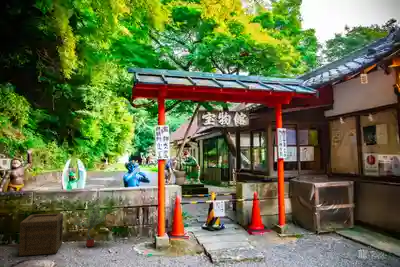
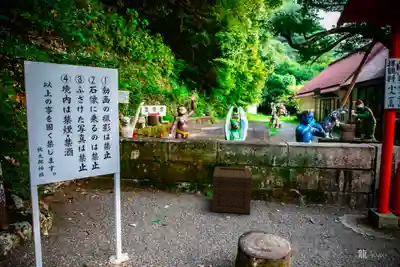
potted tree: present [74,205,108,247] -> none [264,162,306,211]

